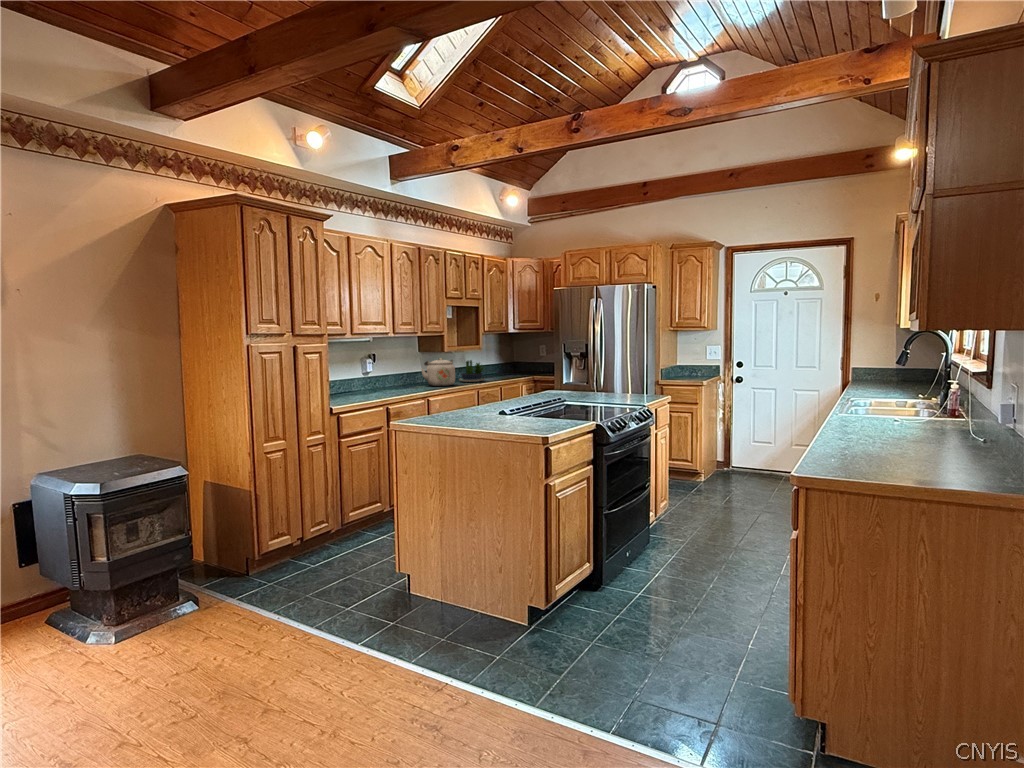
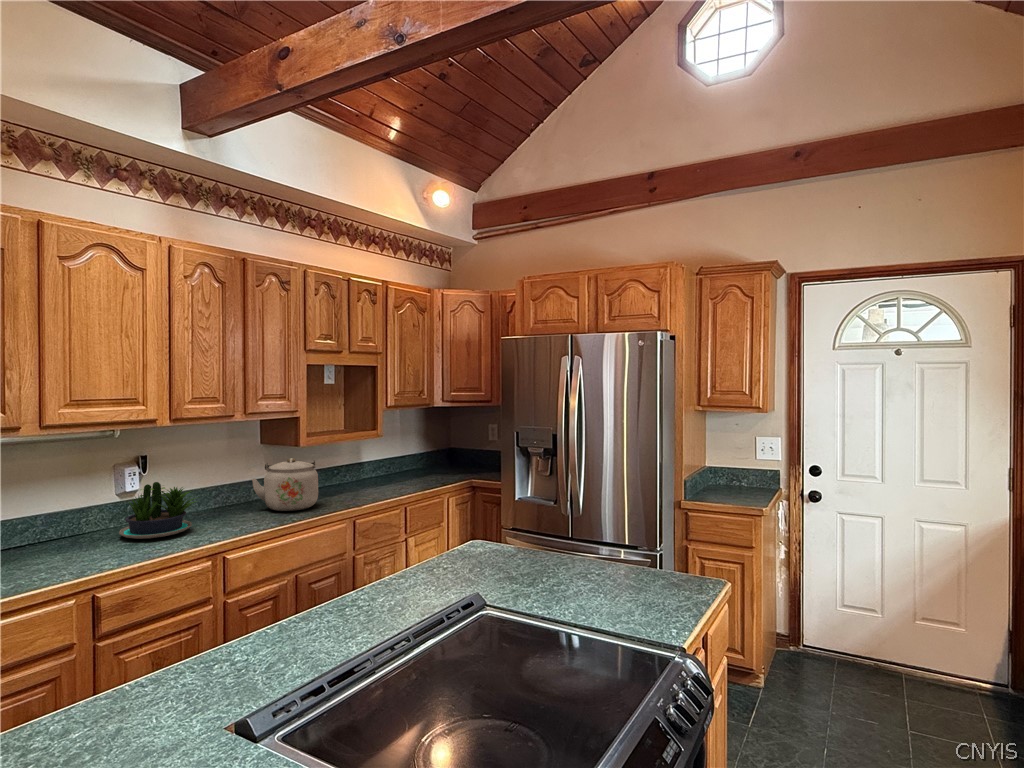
potted plant: present [459,360,485,382] -> present [119,482,196,539]

